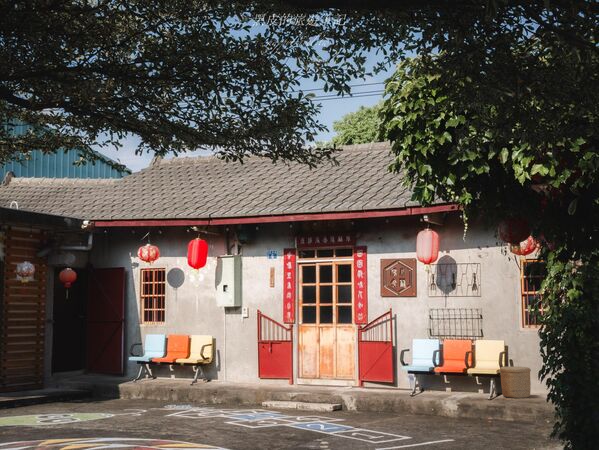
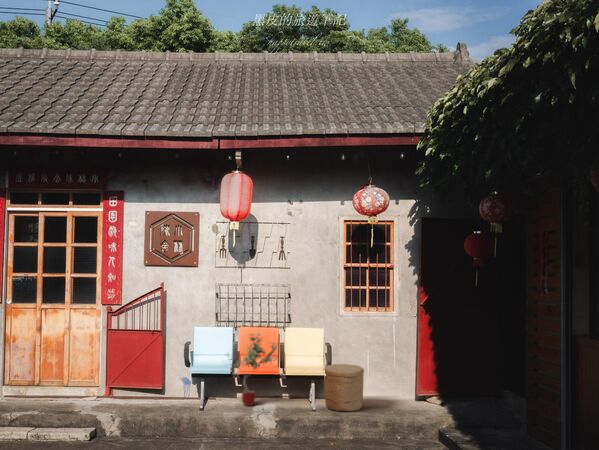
potted tree: none [429,342,470,394] -> present [229,333,277,406]

